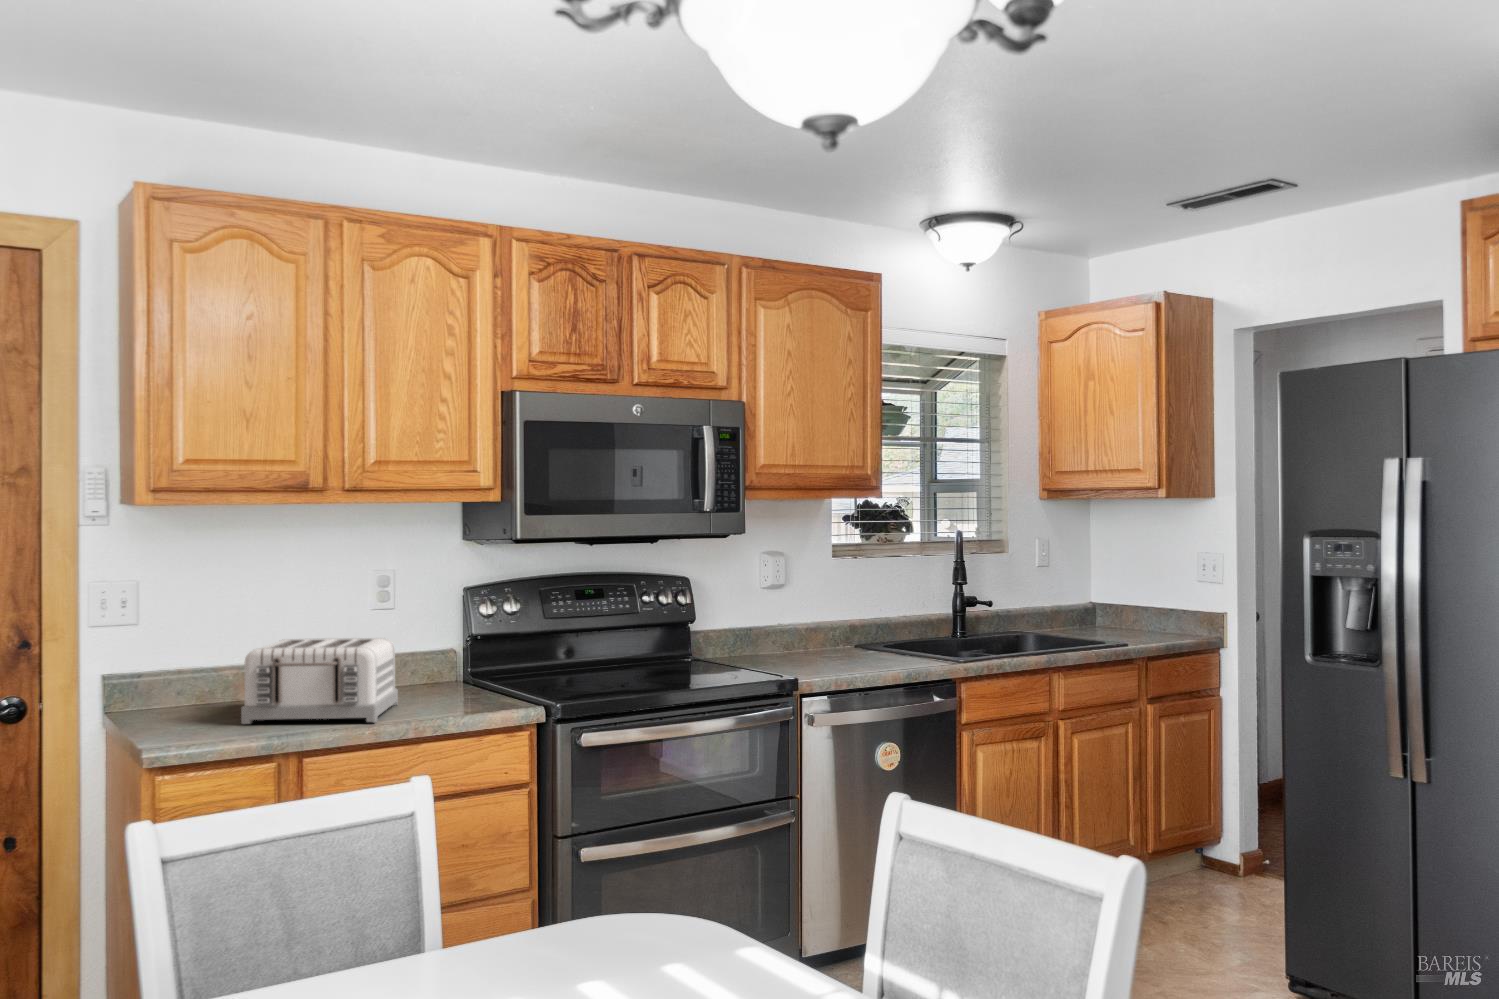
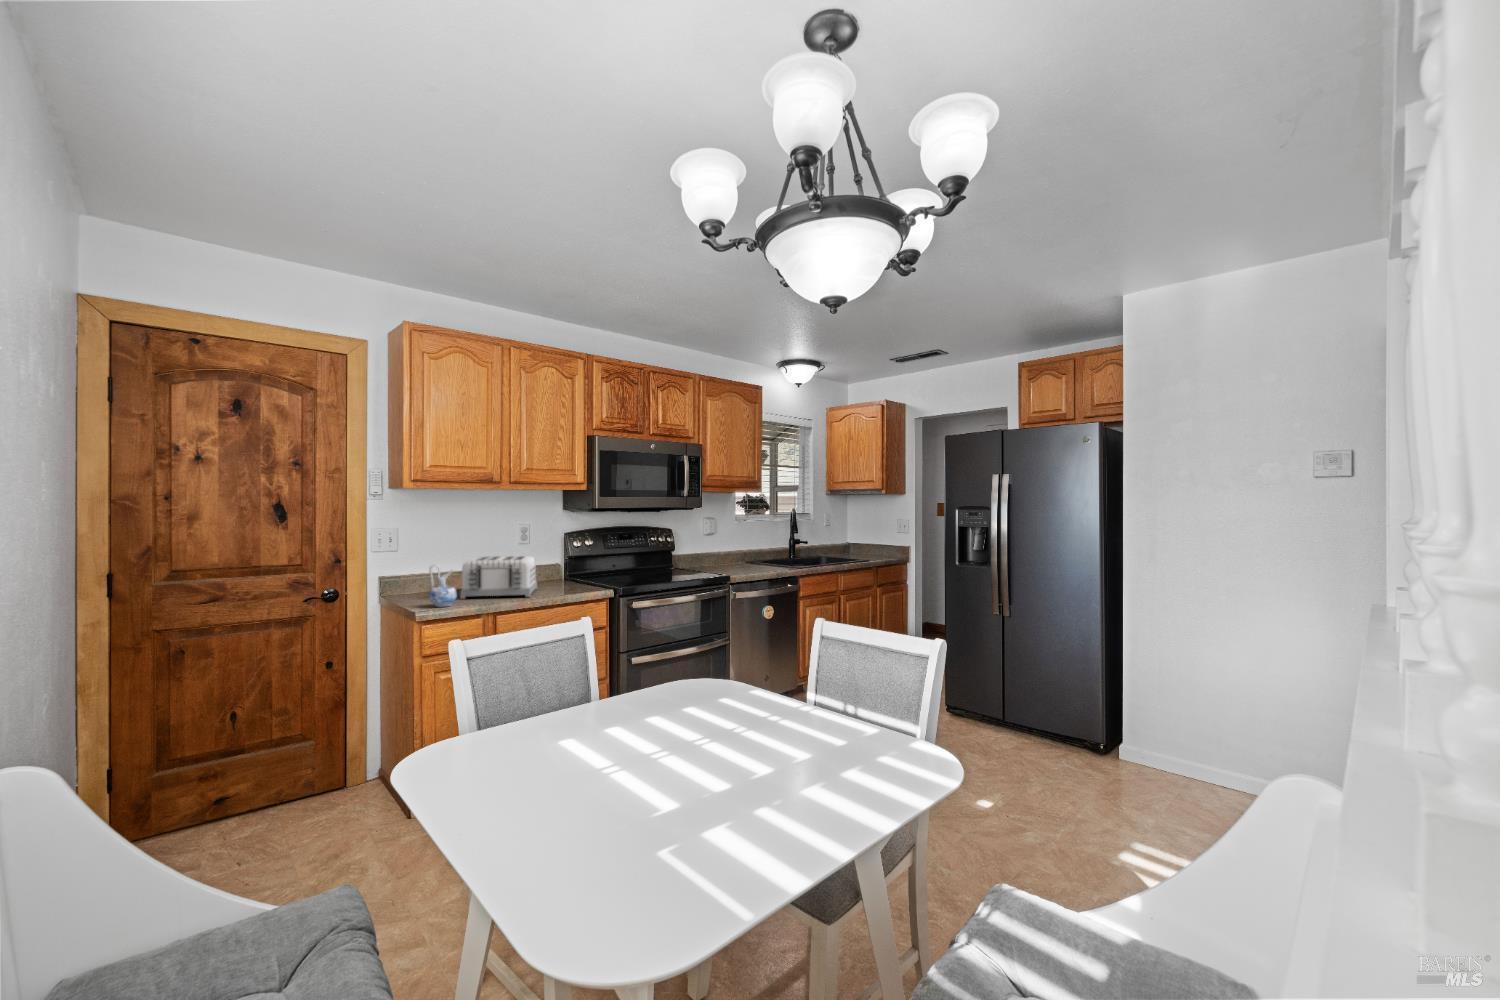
ceramic pitcher: none [176,656,229,740] -> present [429,564,457,607]

